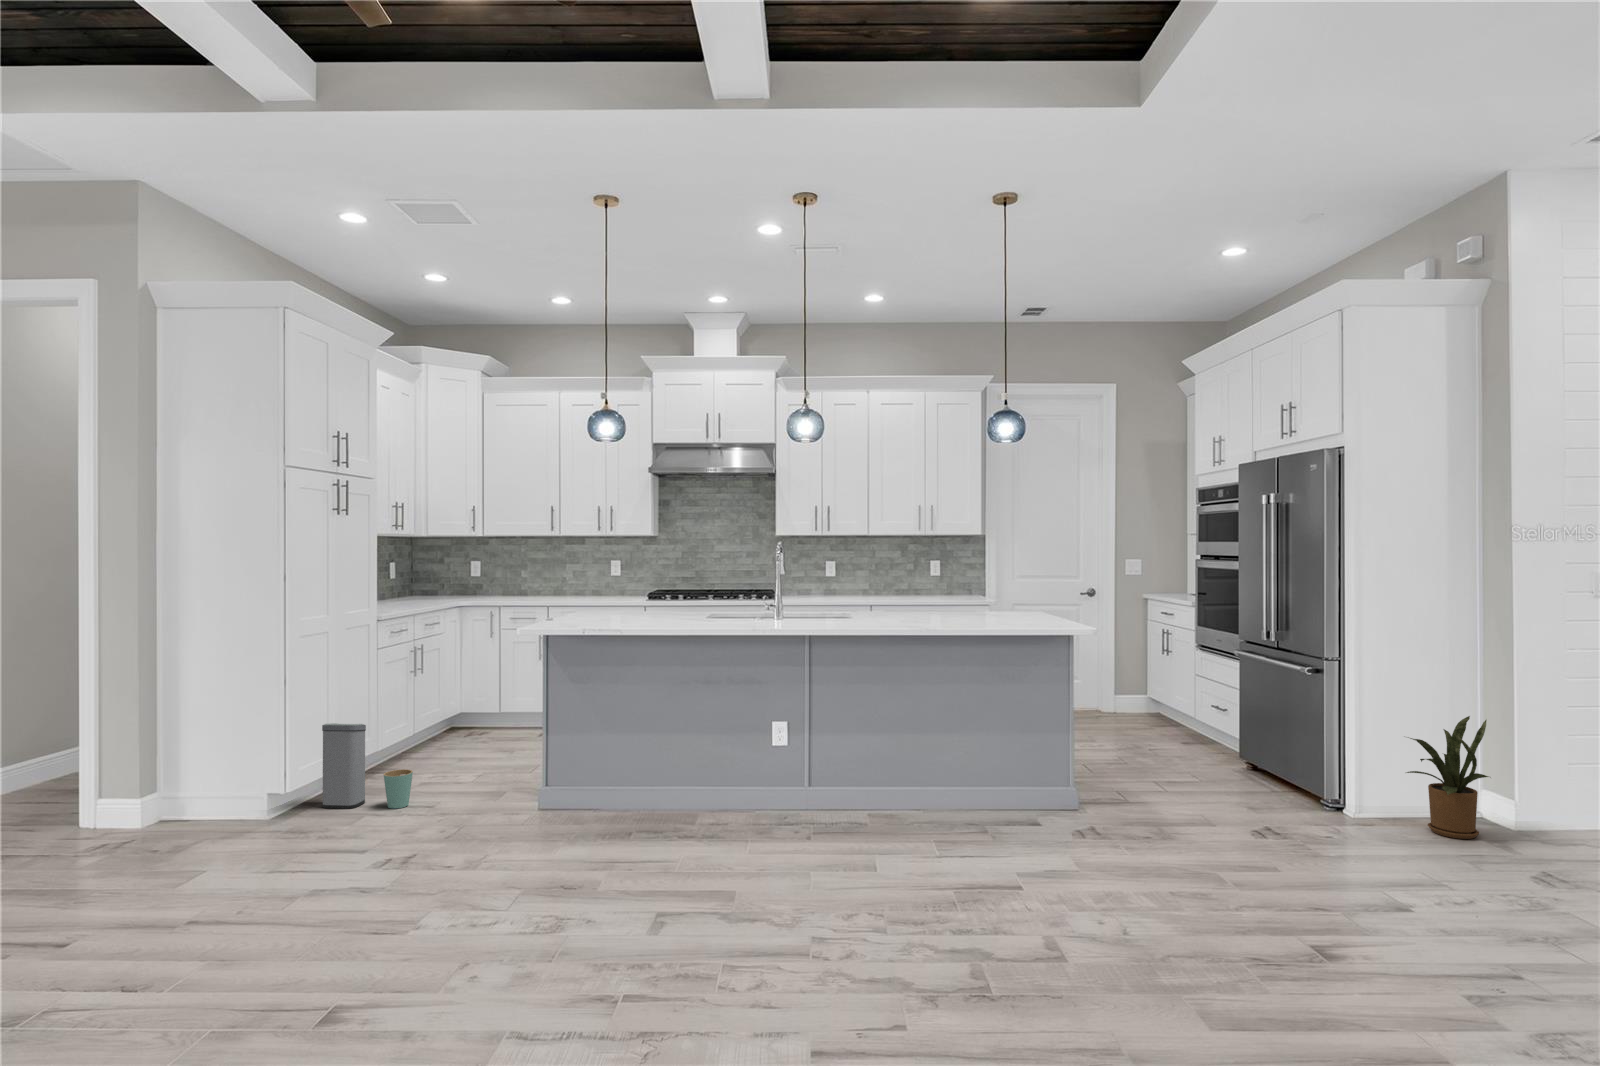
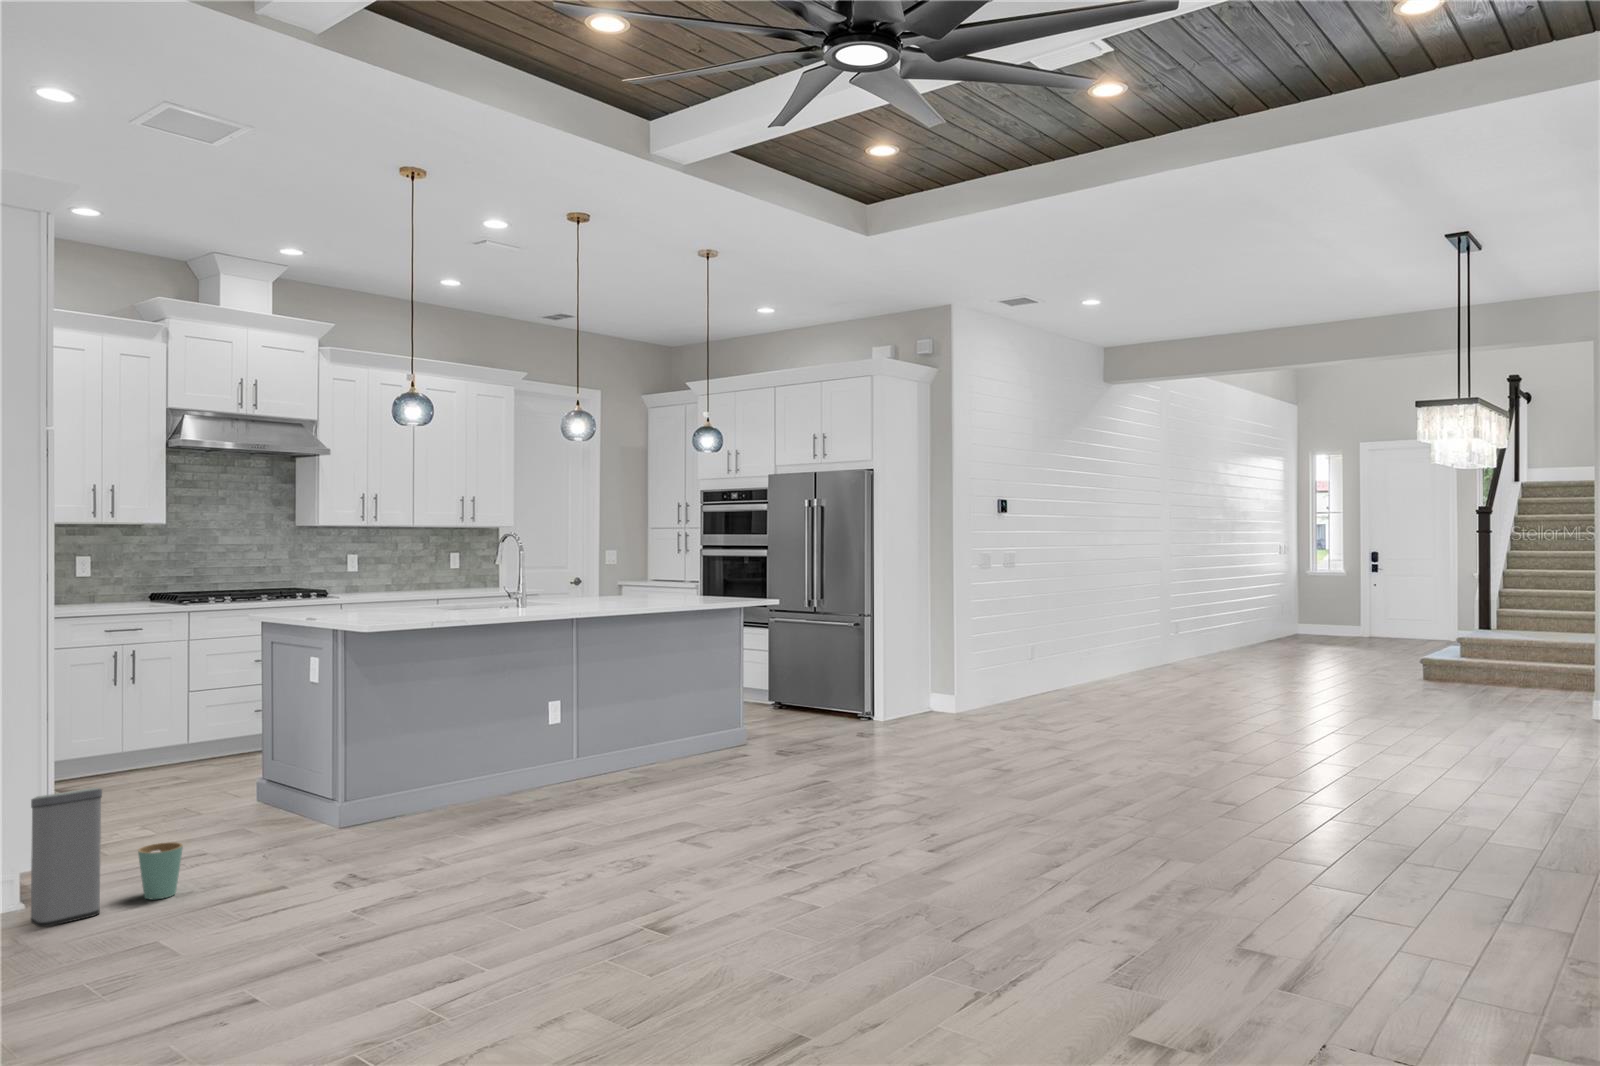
house plant: present [1406,716,1489,839] -> none [906,645,955,721]

